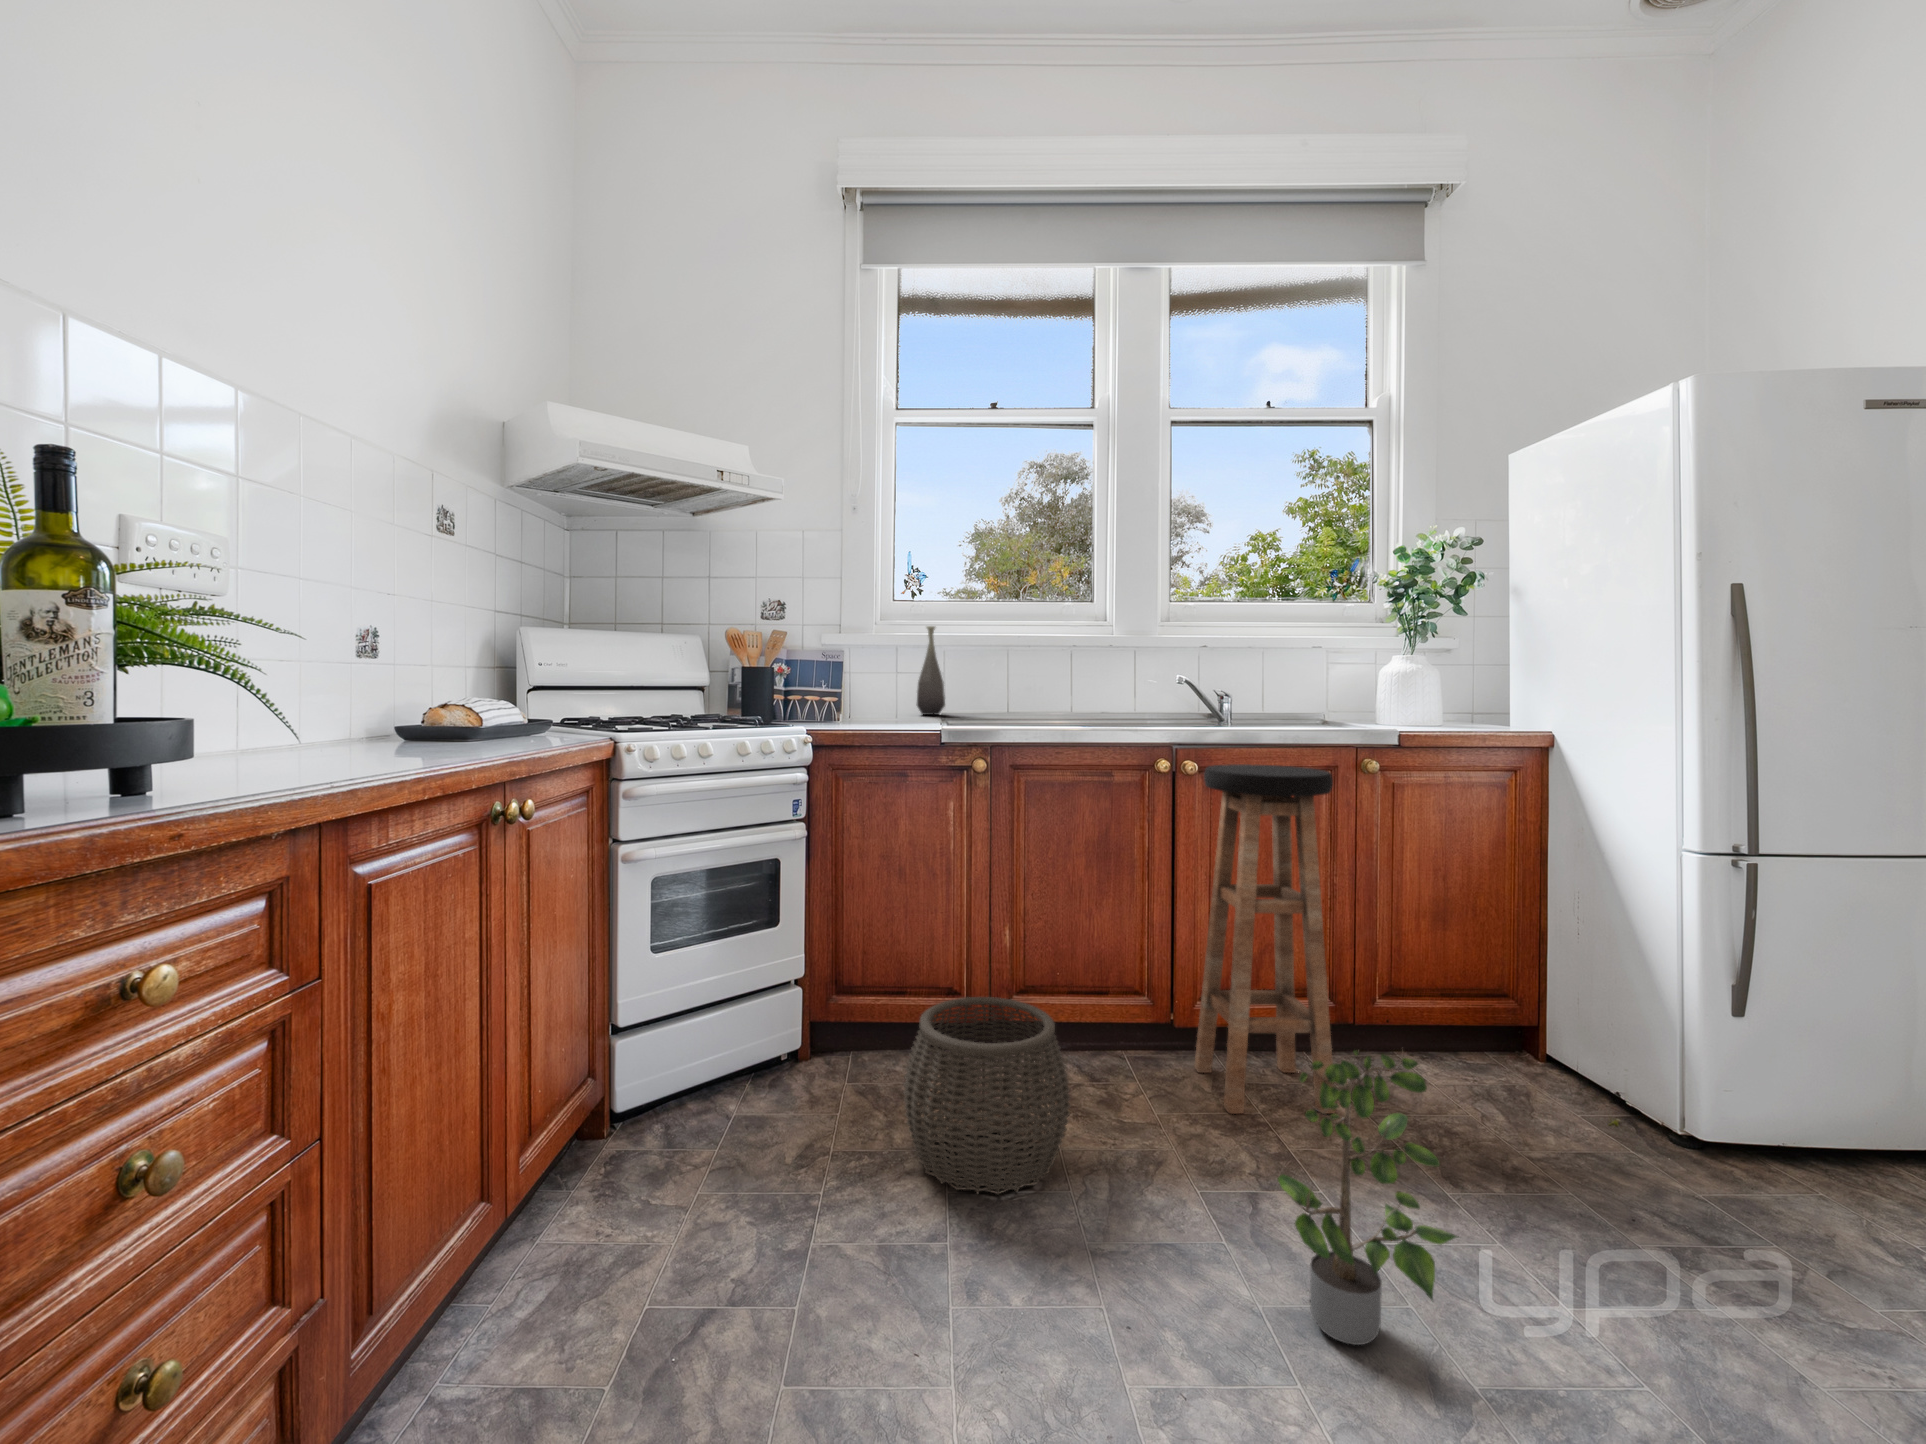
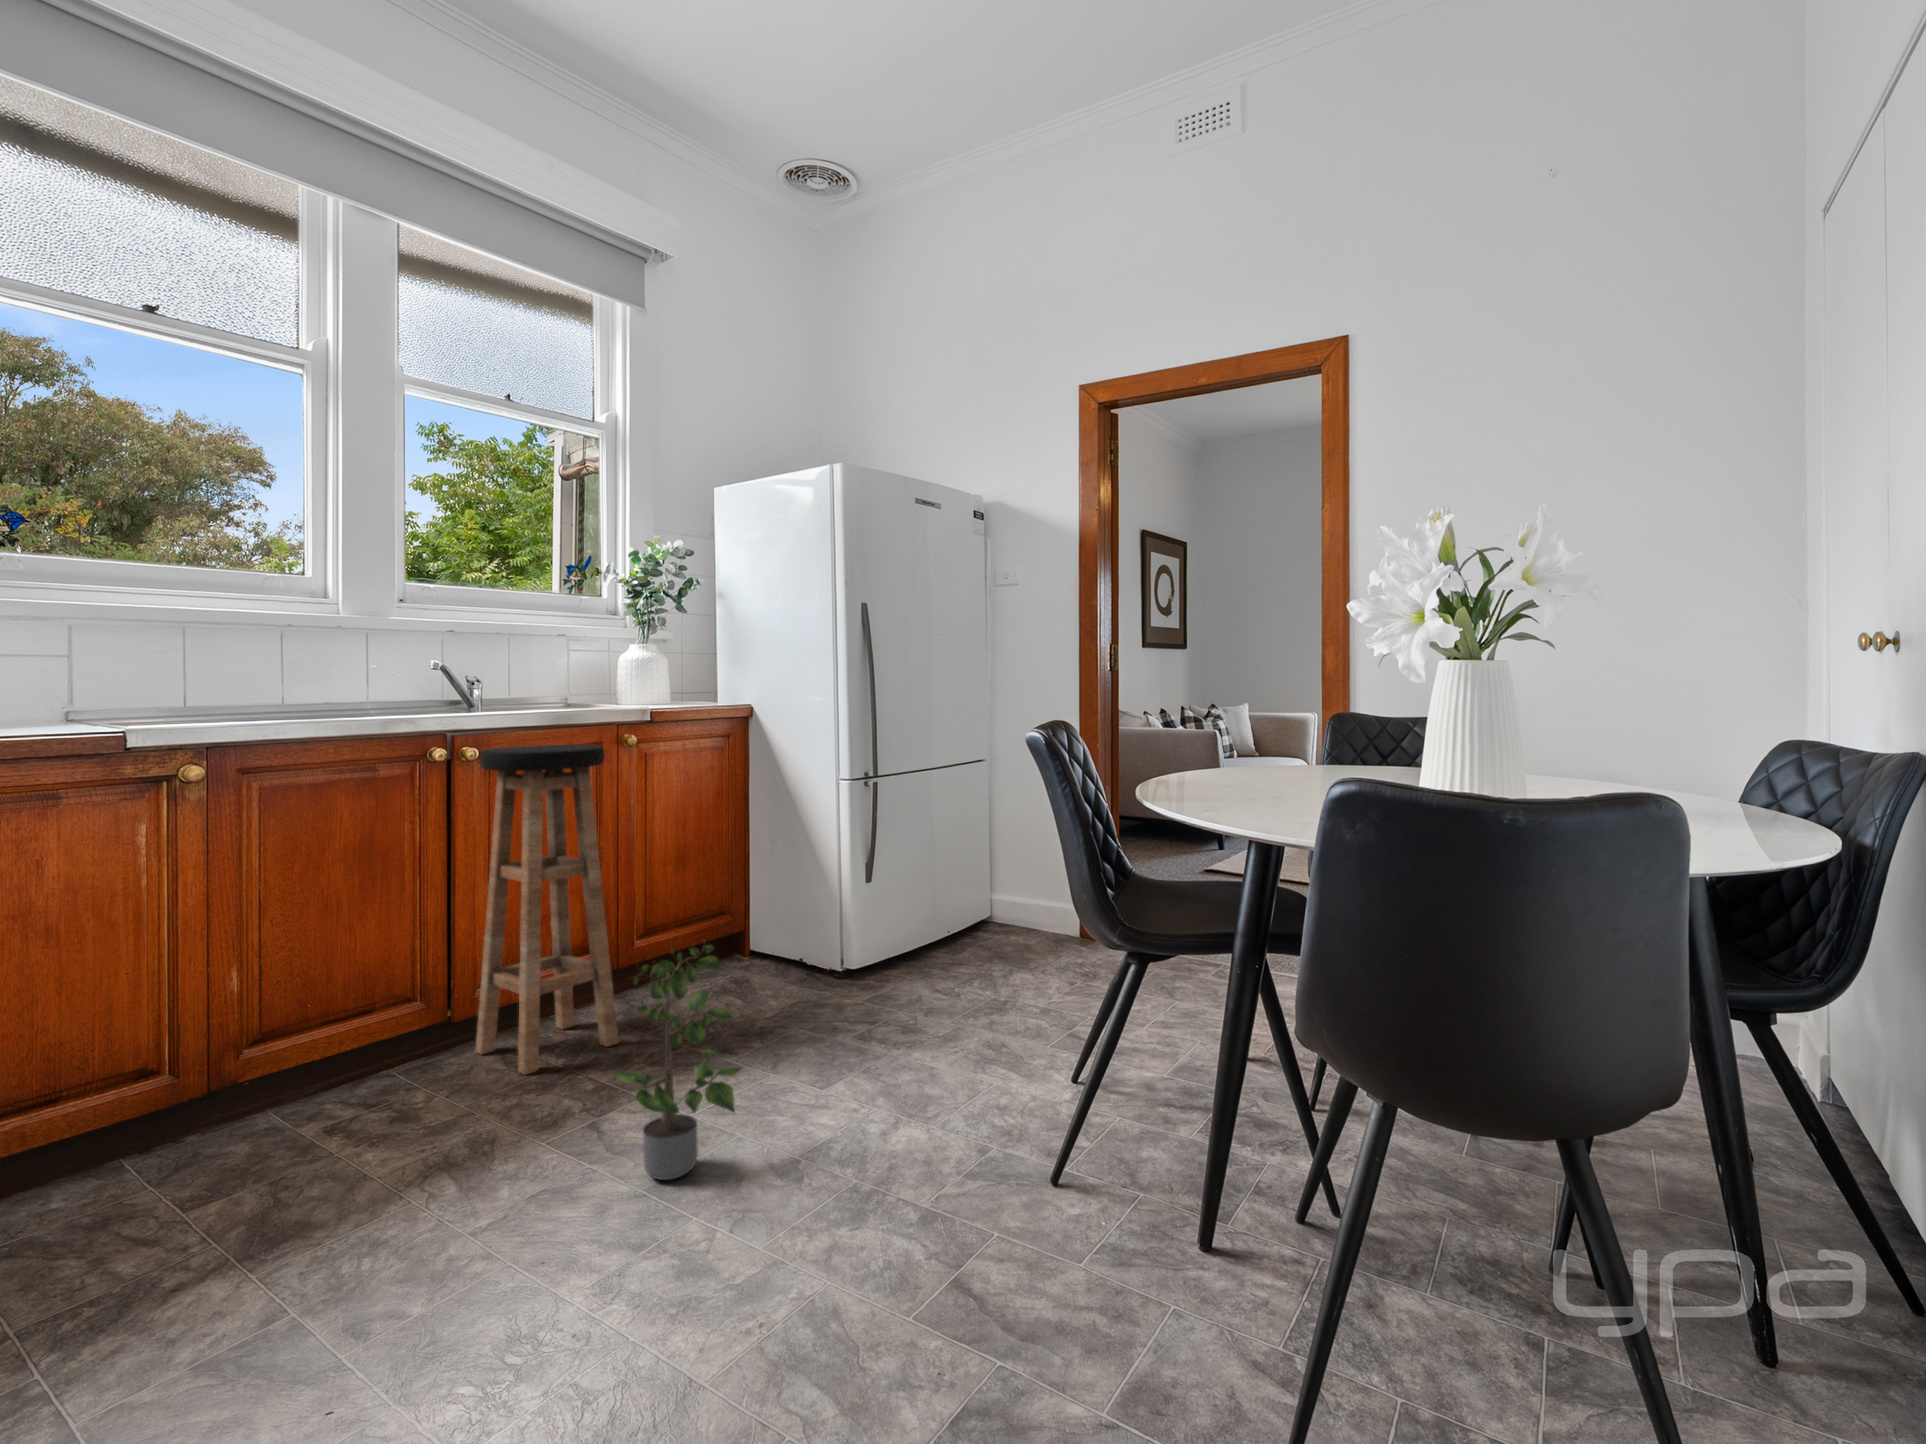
bottle: present [917,626,945,715] -> none [36,598,90,717]
woven basket: present [904,997,1070,1194] -> none [136,1022,377,1249]

